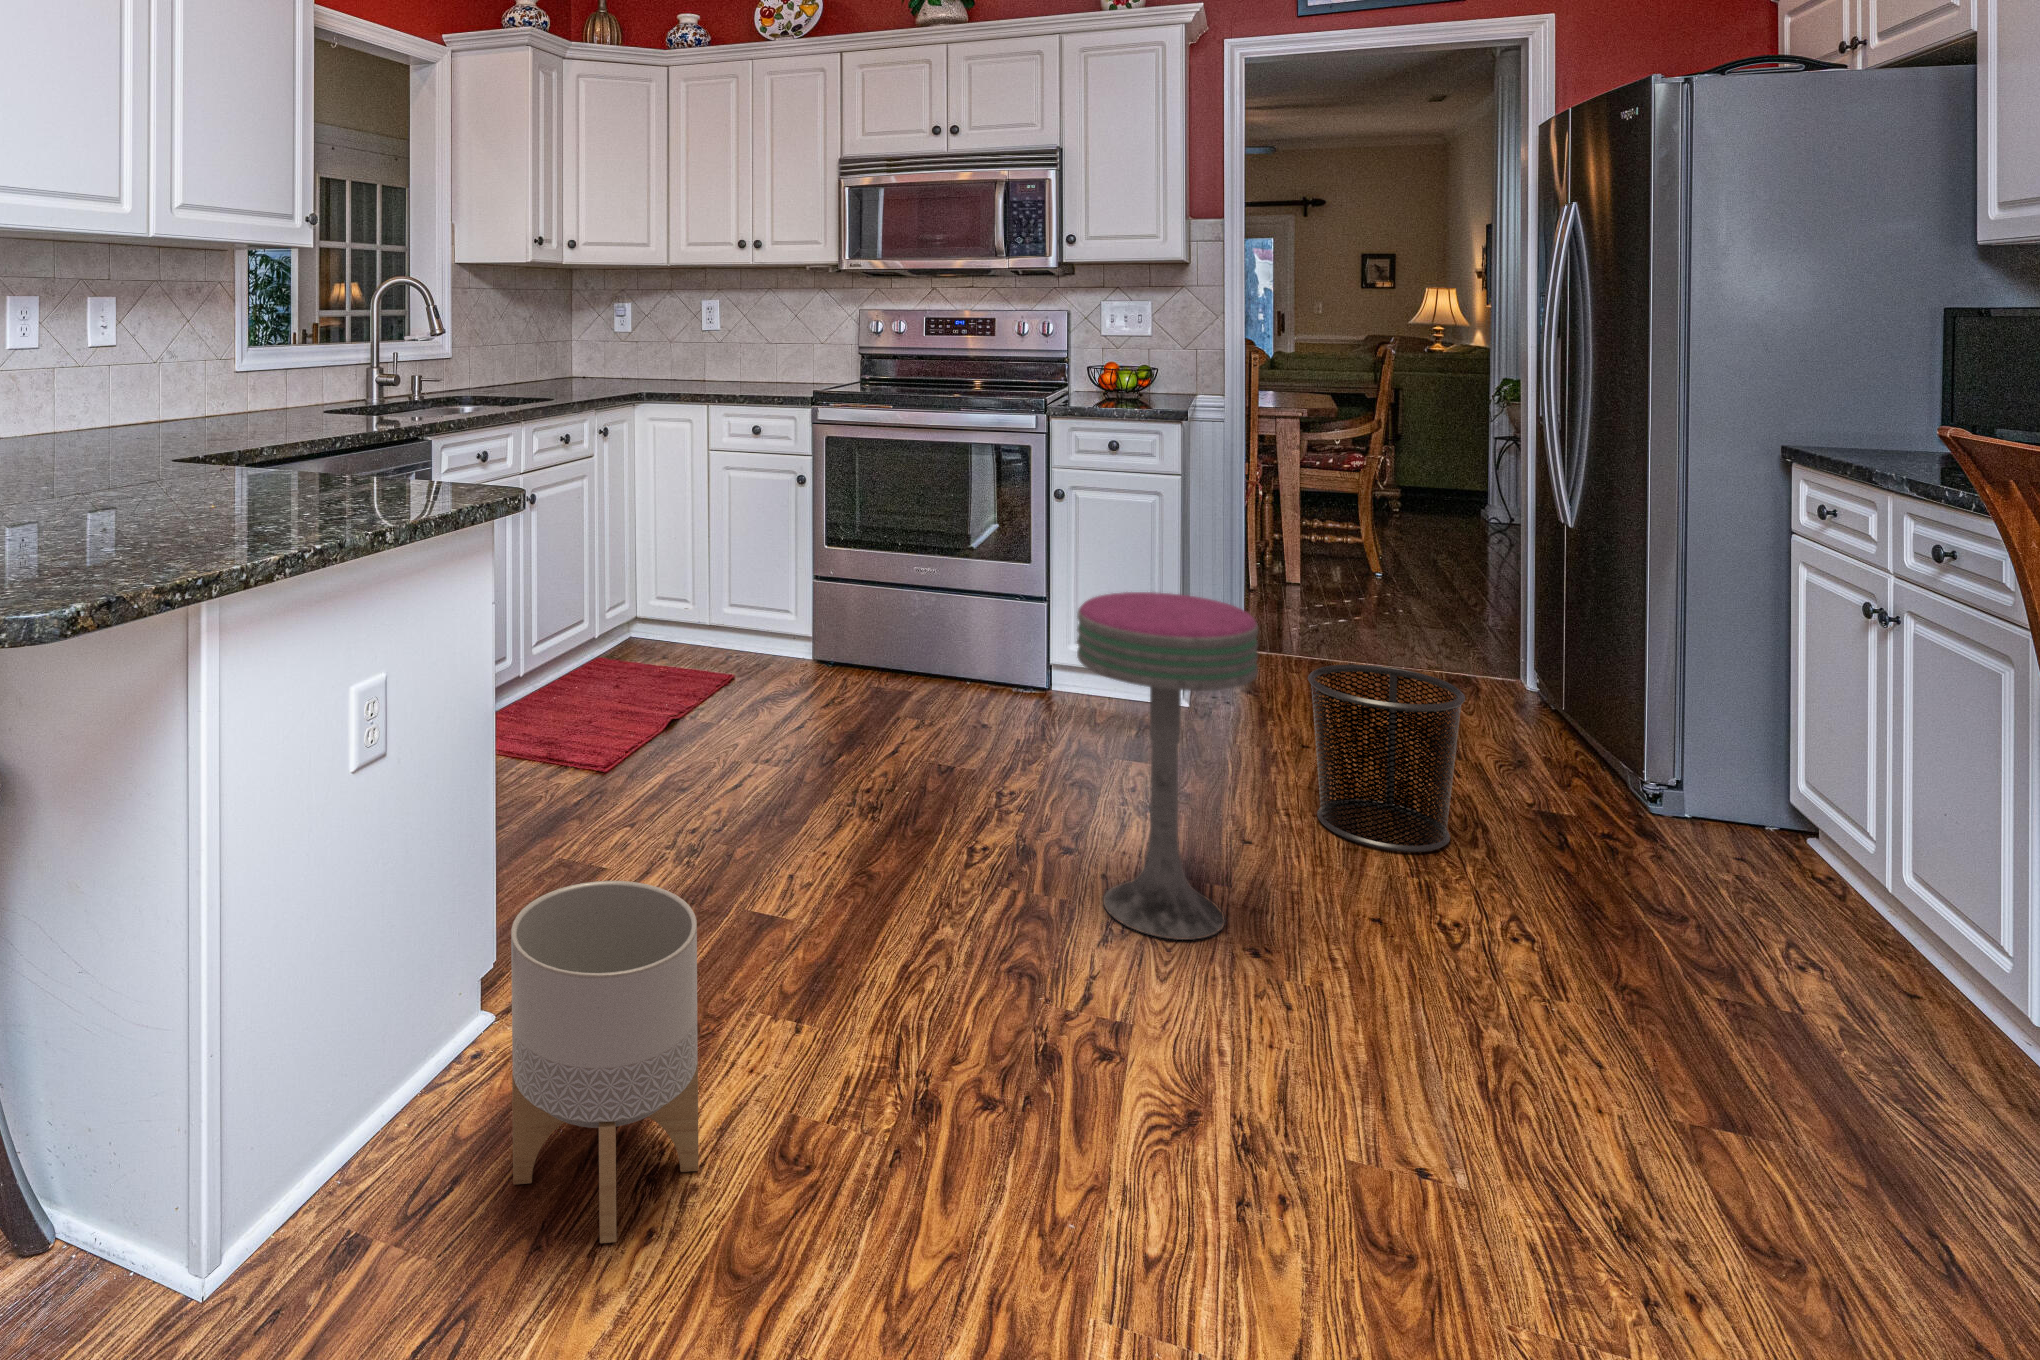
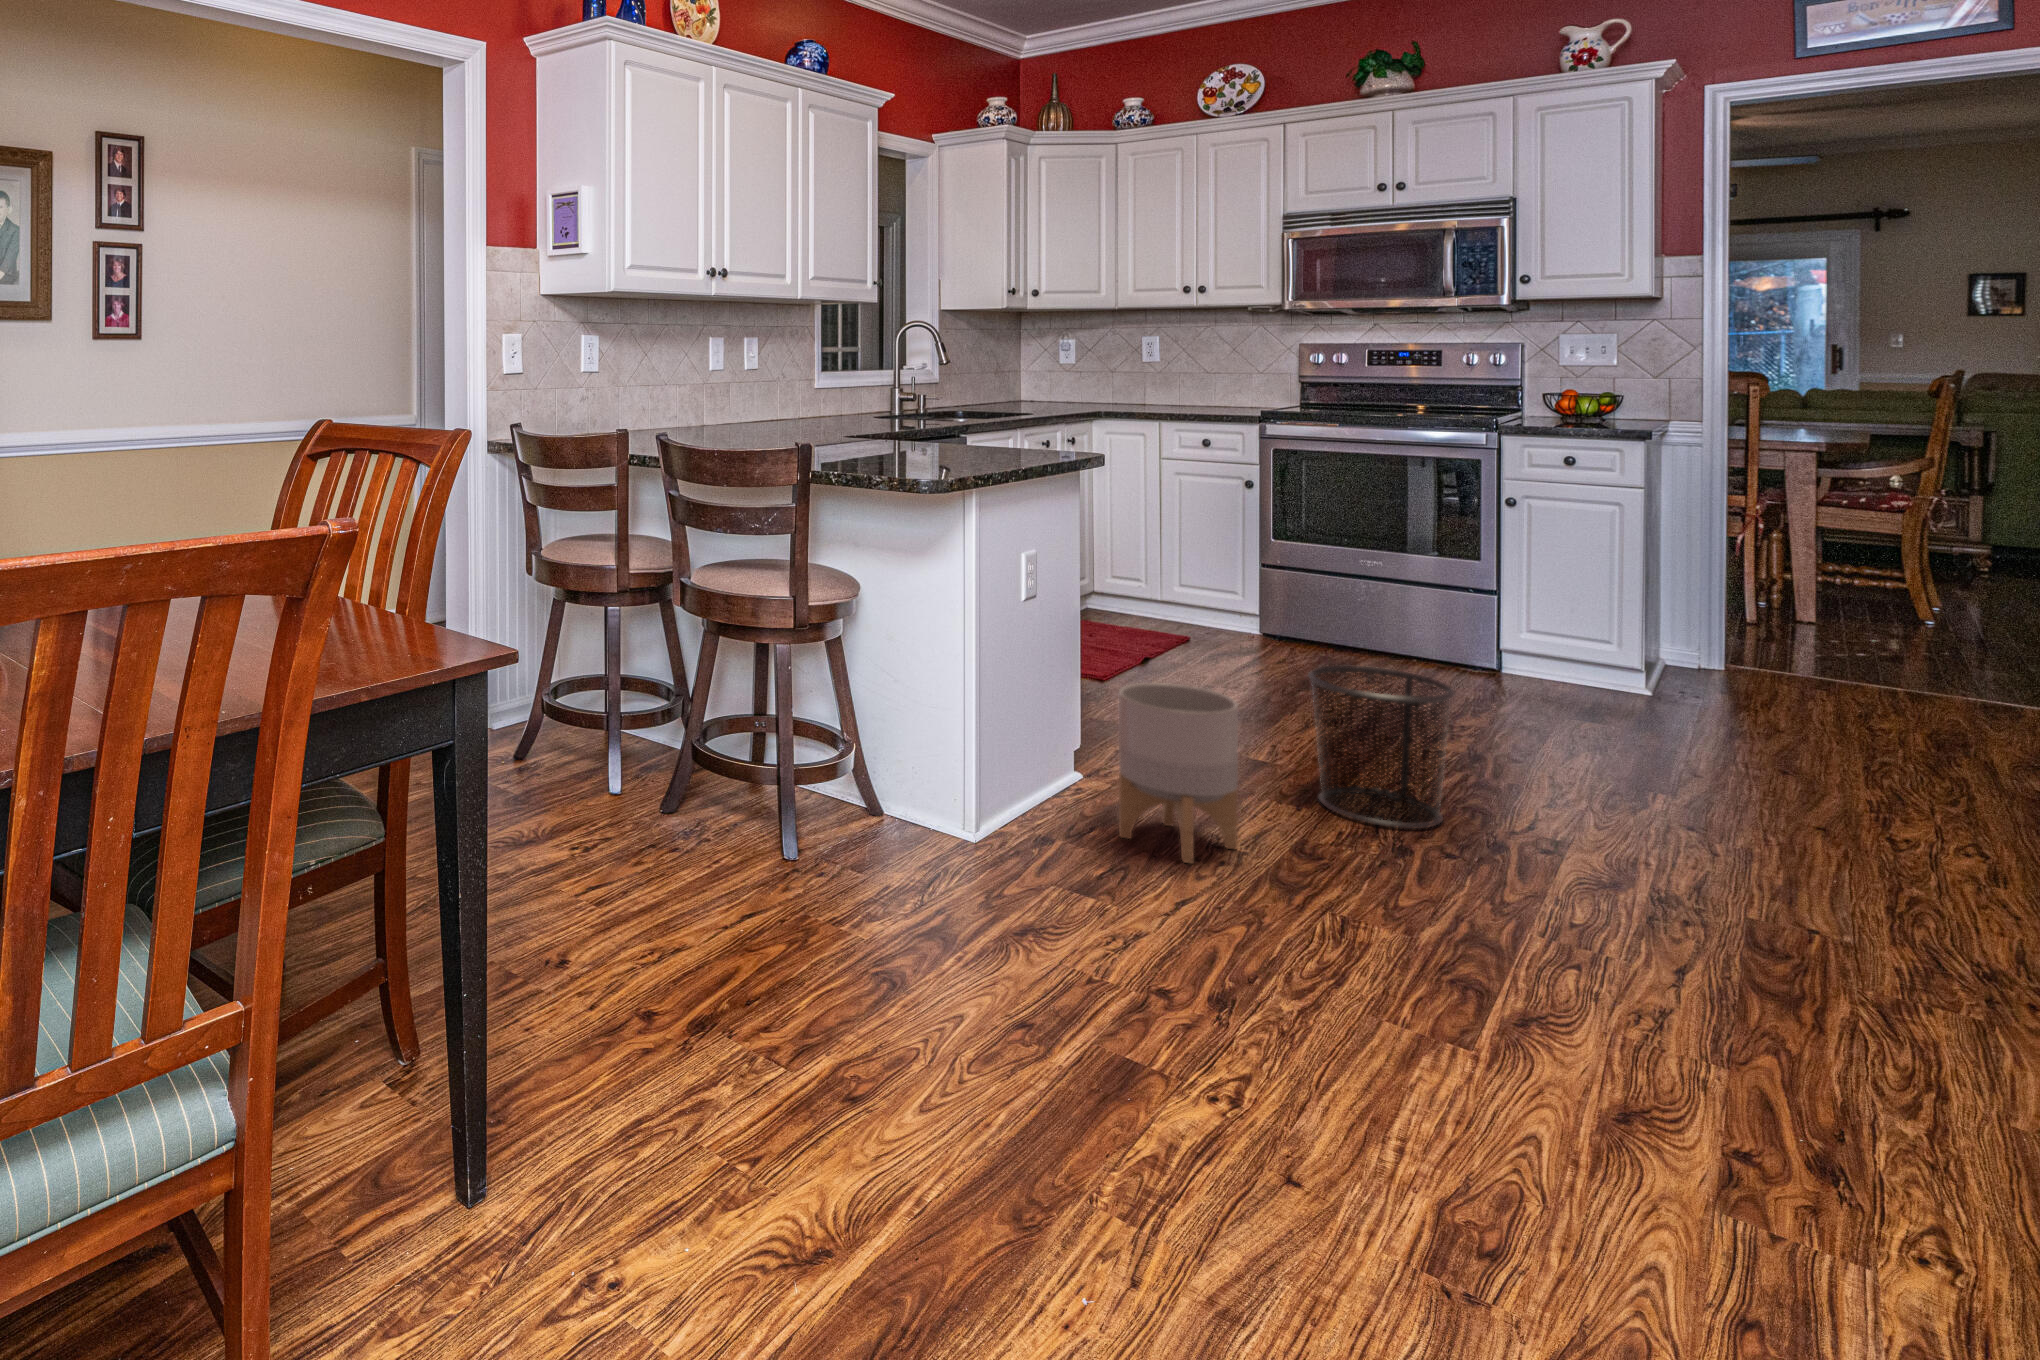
bar stool: present [1077,592,1258,940] -> none [1519,560,1686,814]
waste bin: present [1308,665,1465,852] -> present [1309,665,1455,829]

